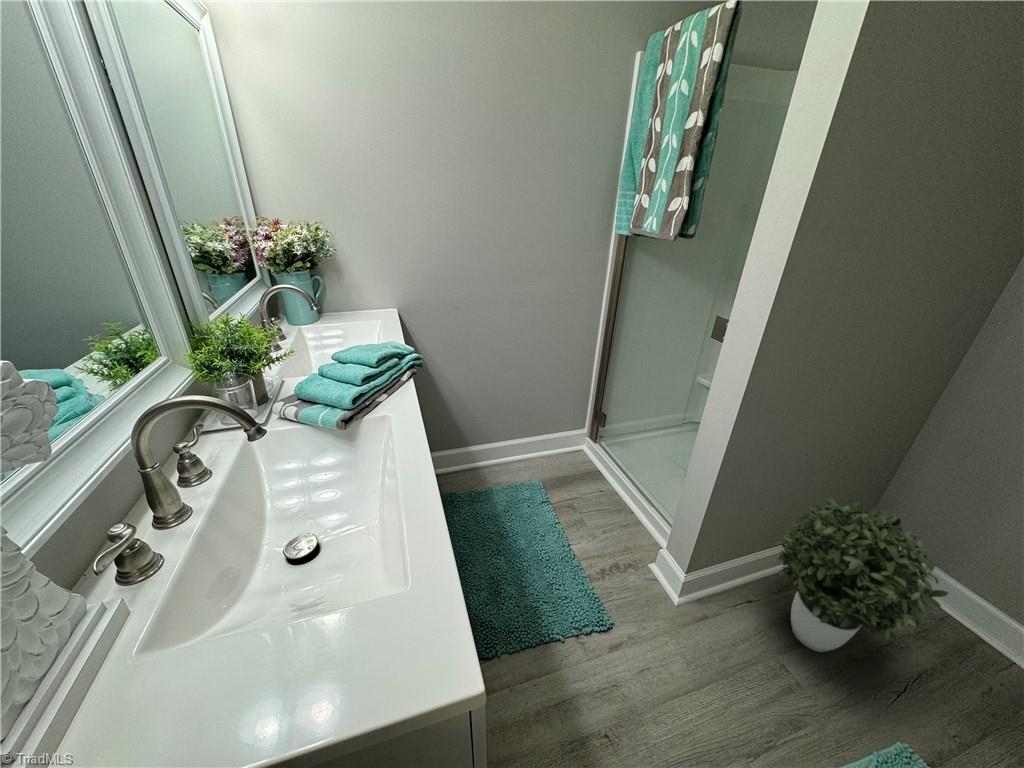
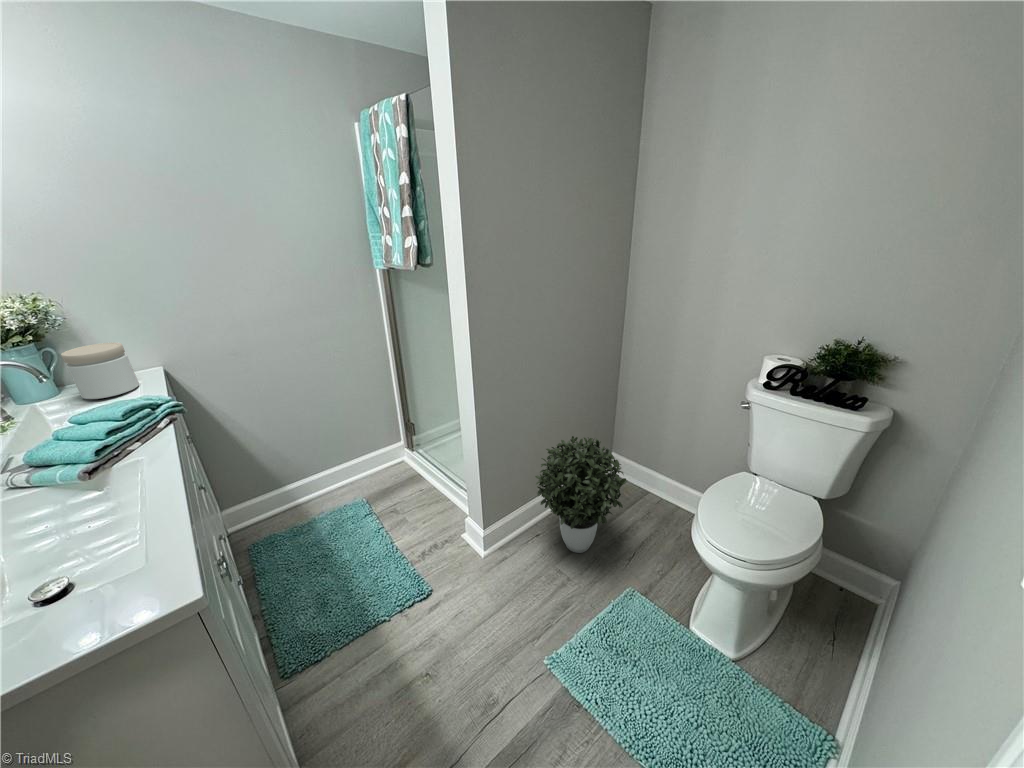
jar: none [329,282,380,335] -> present [61,342,139,399]

